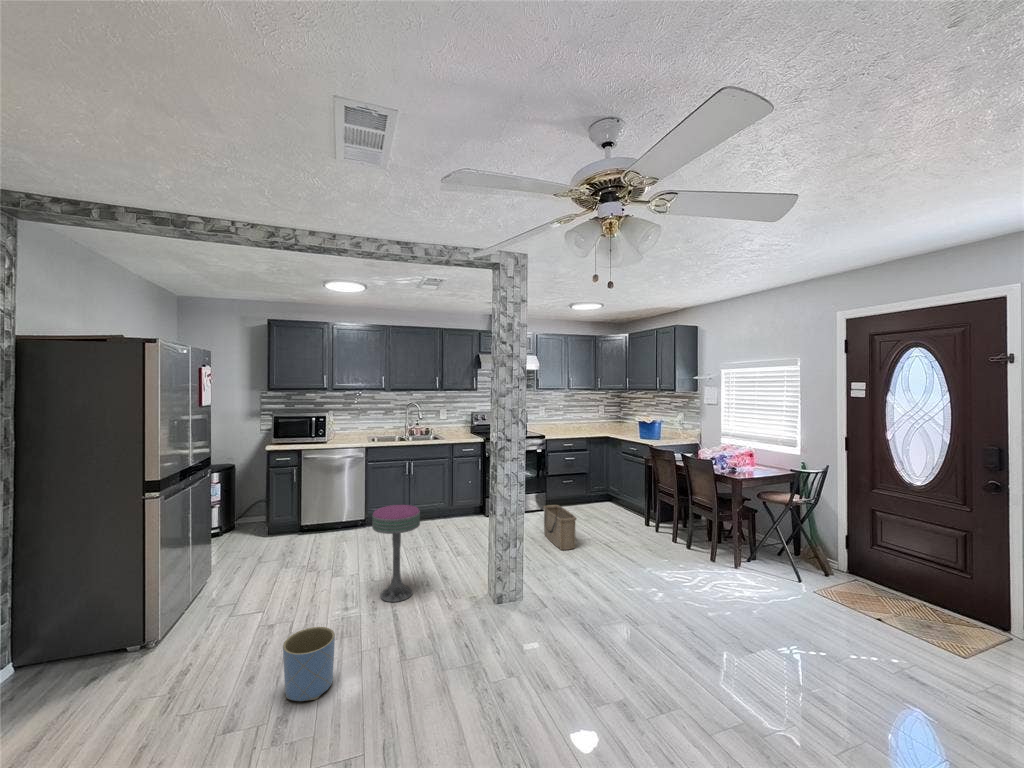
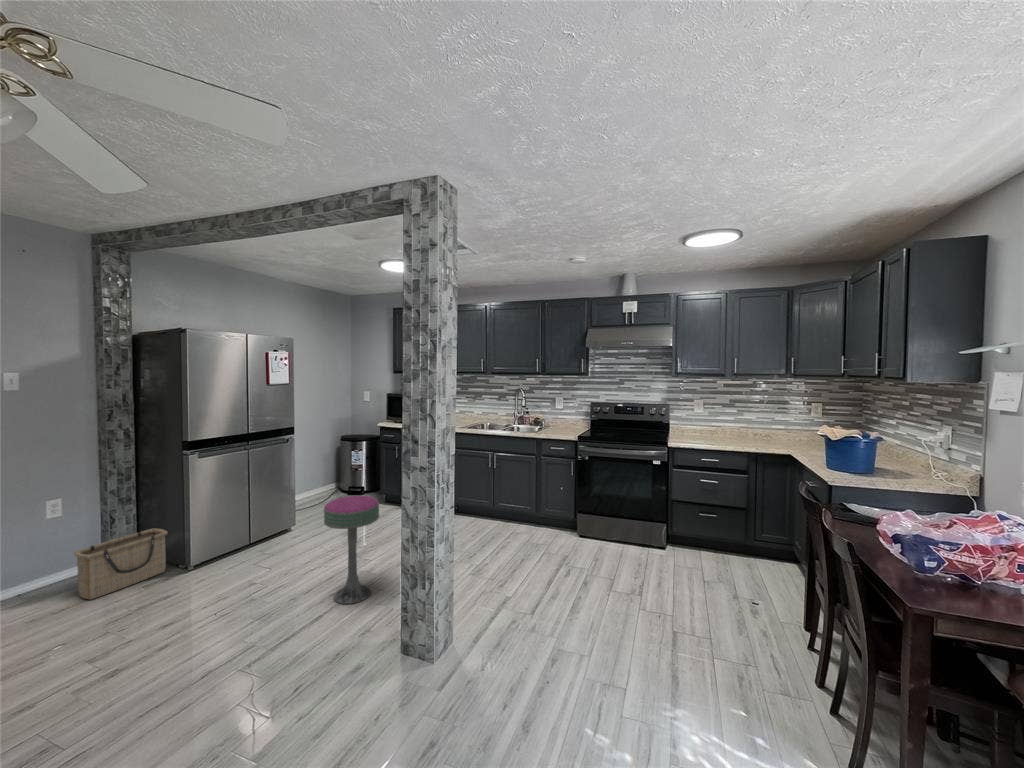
basket: present [543,505,577,550] -> present [74,528,168,599]
planter: present [283,627,335,701] -> none [124,599,185,673]

